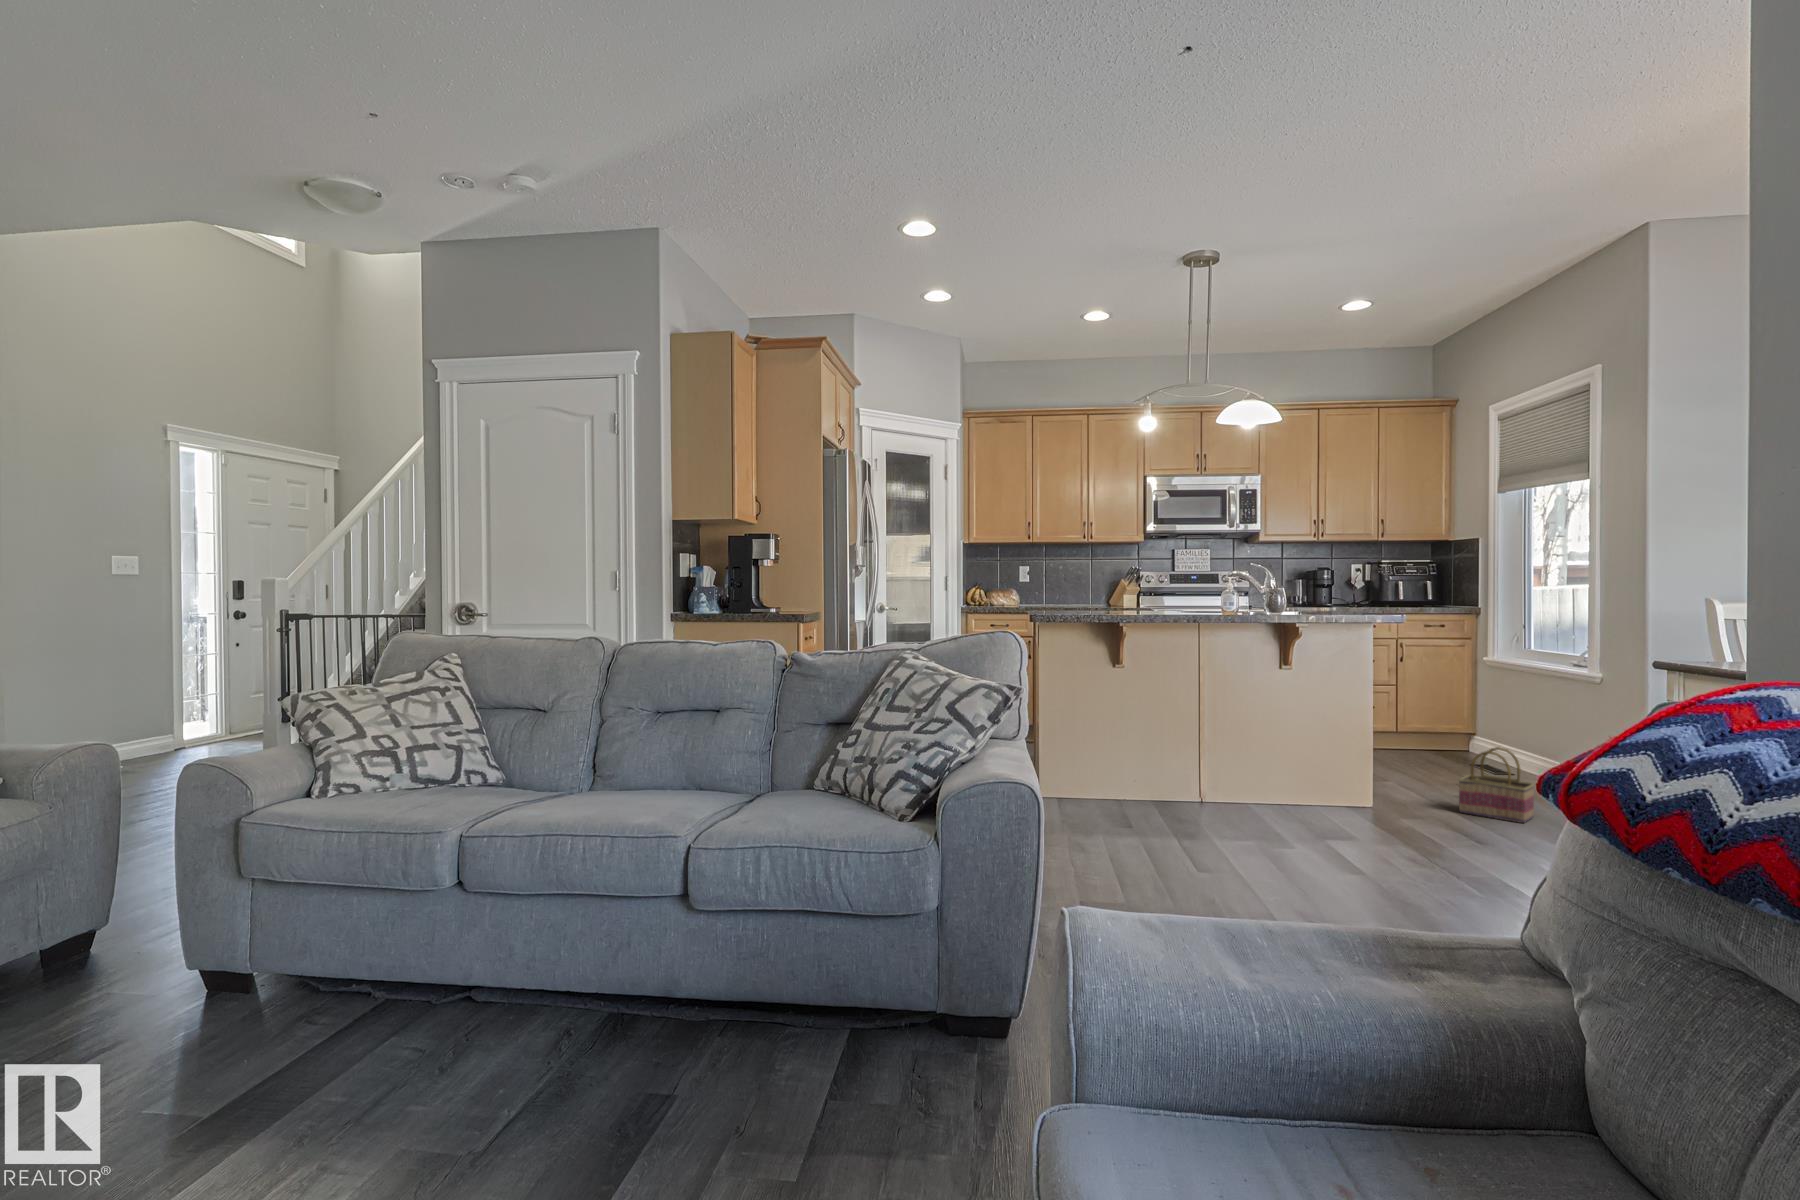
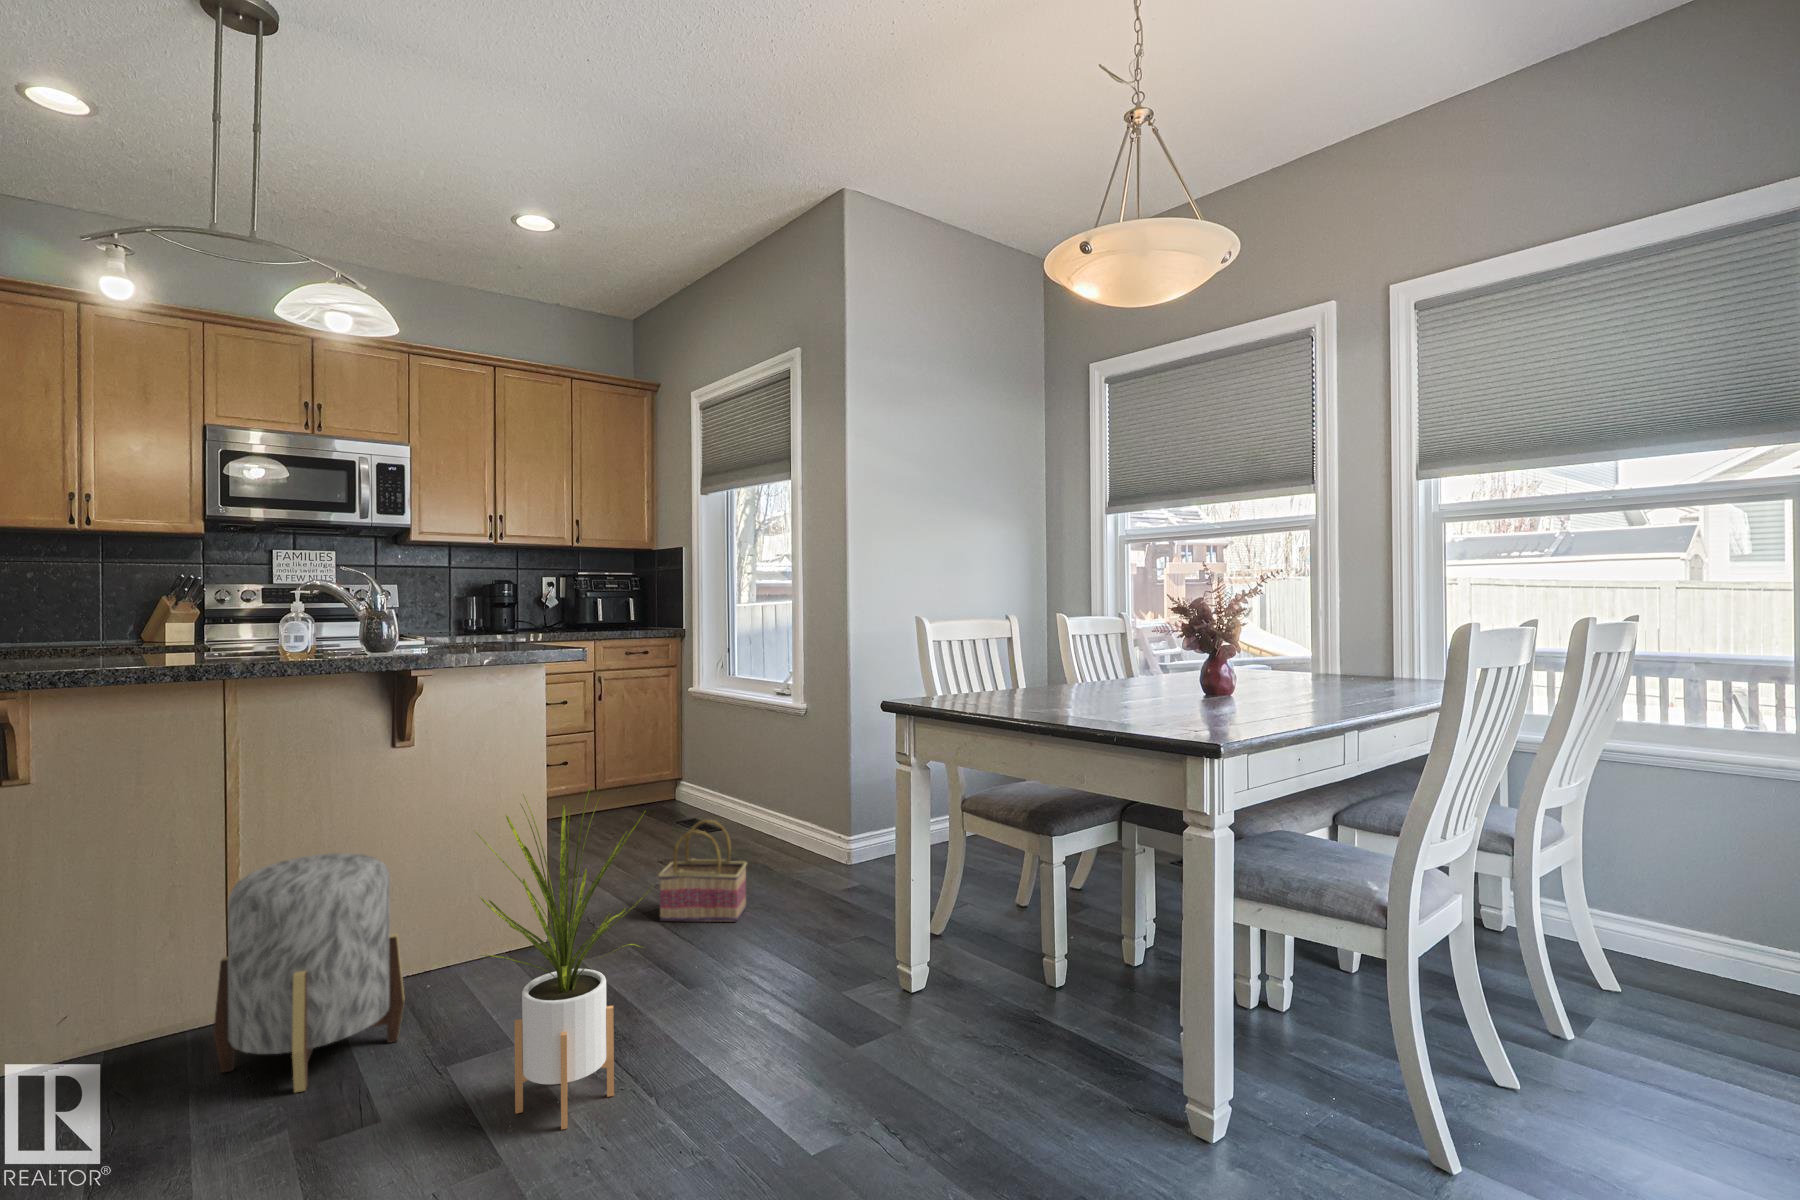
house plant: none [1353,691,1461,874] -> present [476,788,652,1129]
stool: none [1210,720,1301,834] -> present [213,853,404,1092]

